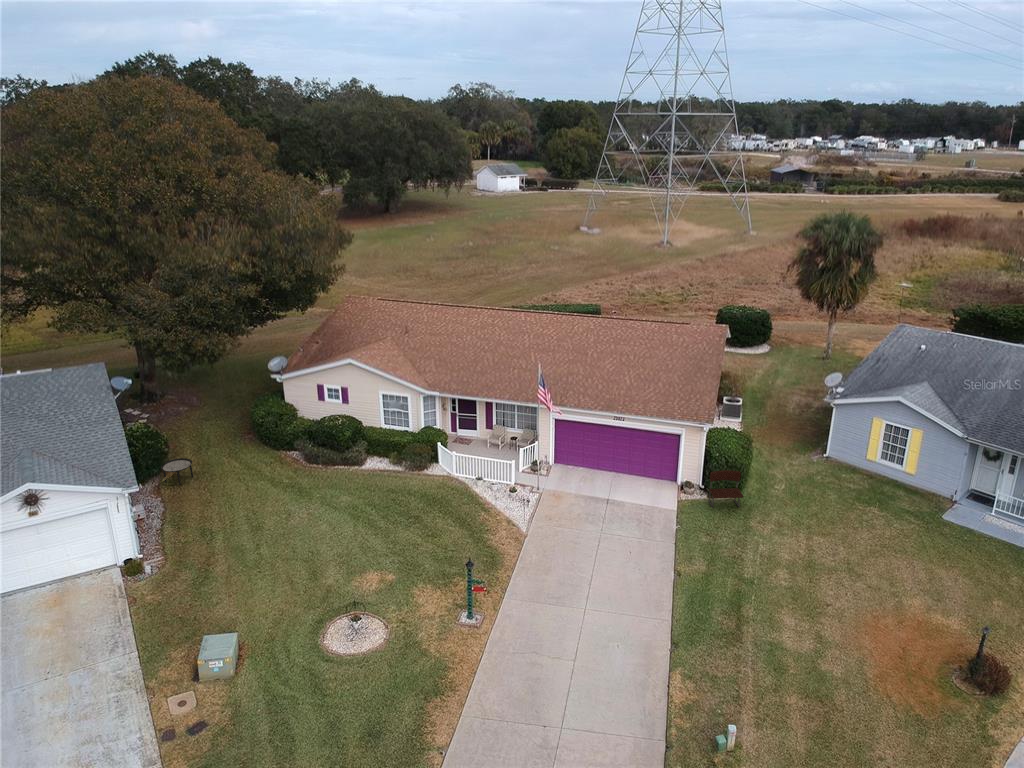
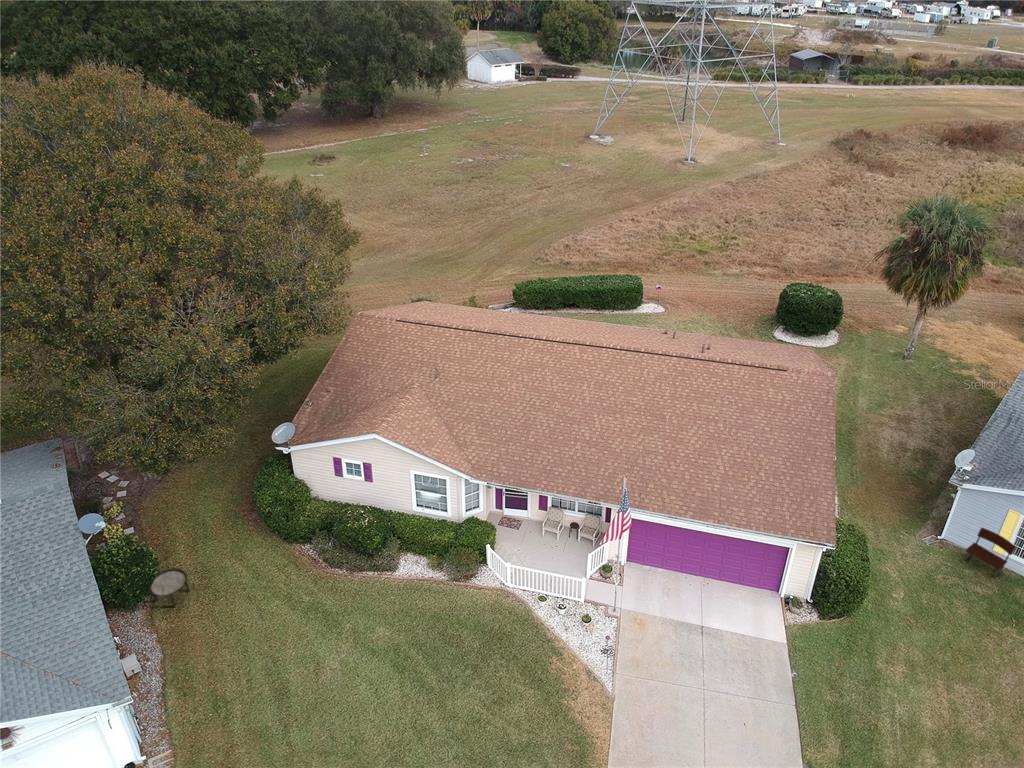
bench: present [709,470,744,507] -> present [964,528,1015,577]

